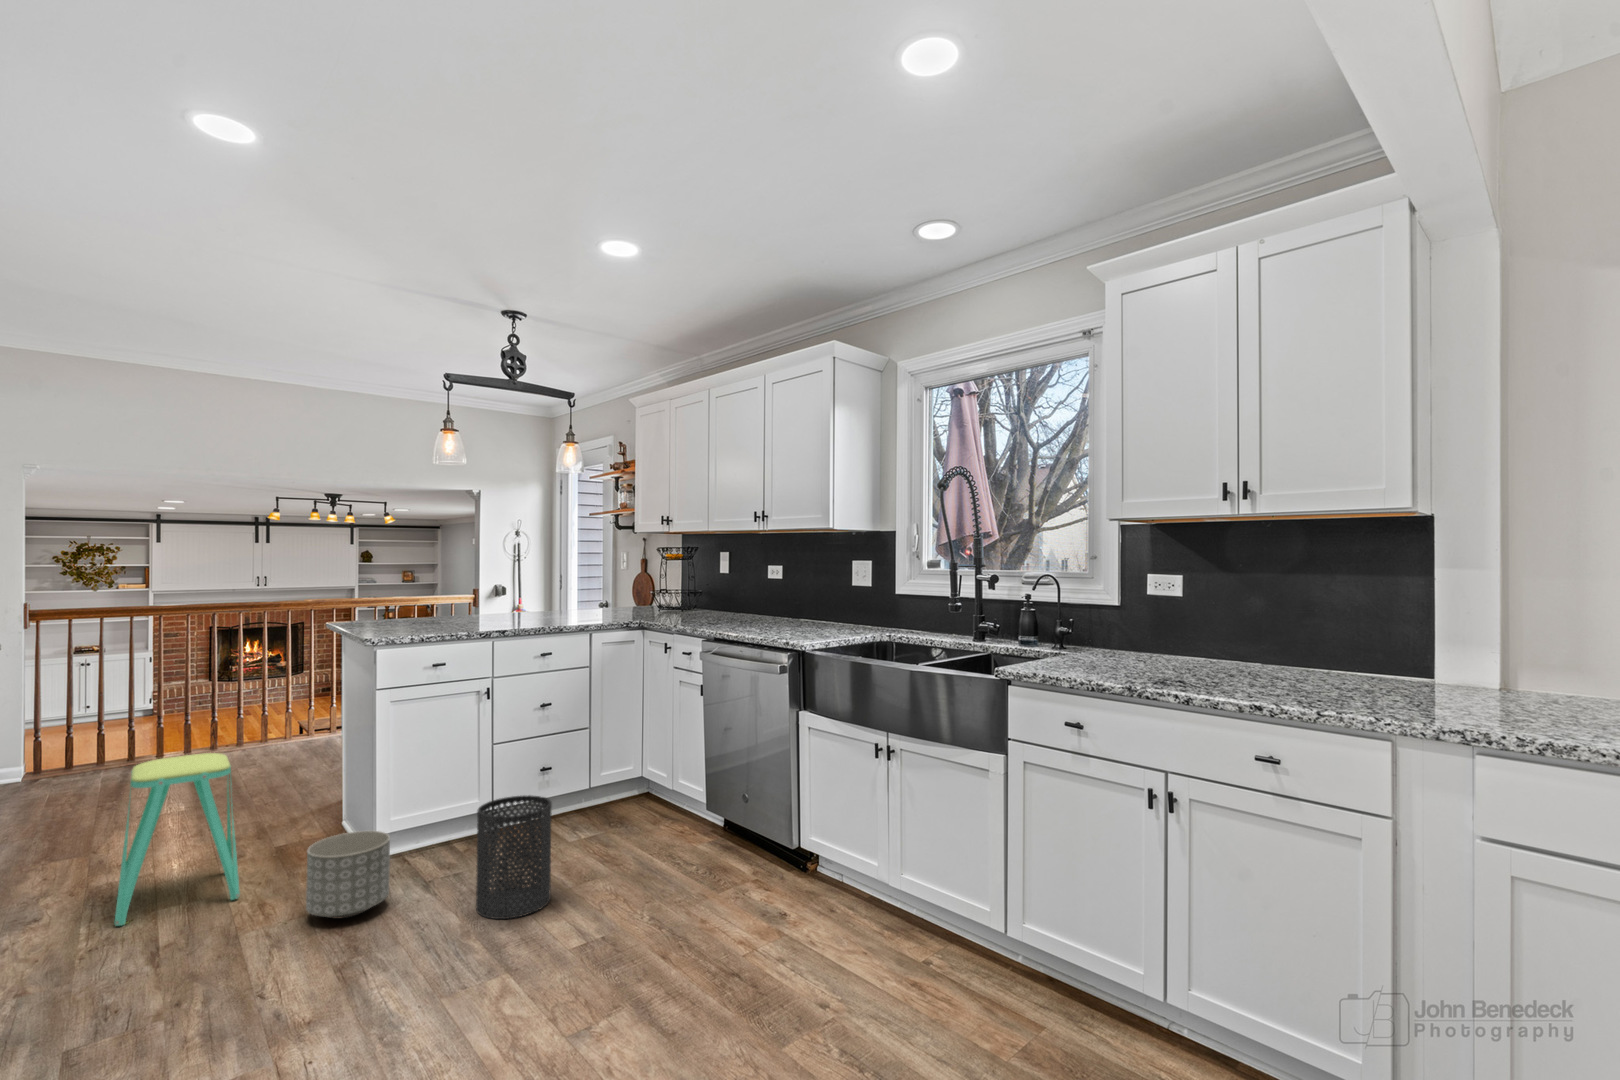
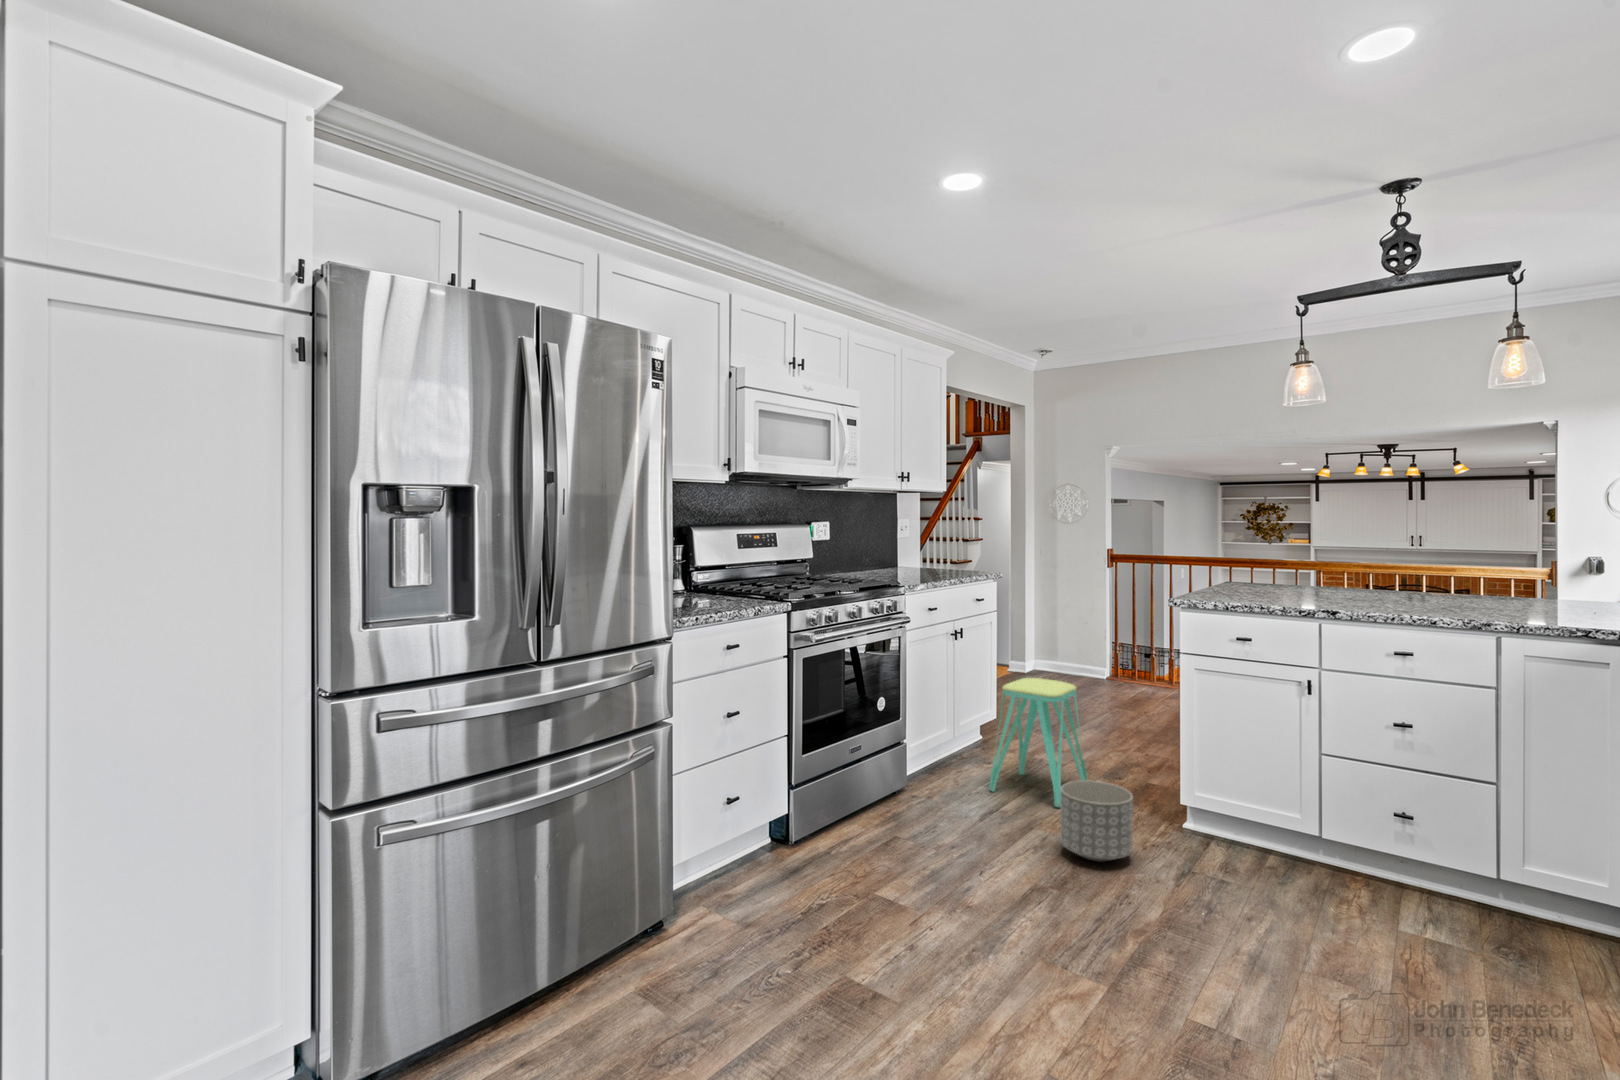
trash can: present [476,795,552,919] -> none [1168,803,1264,955]

